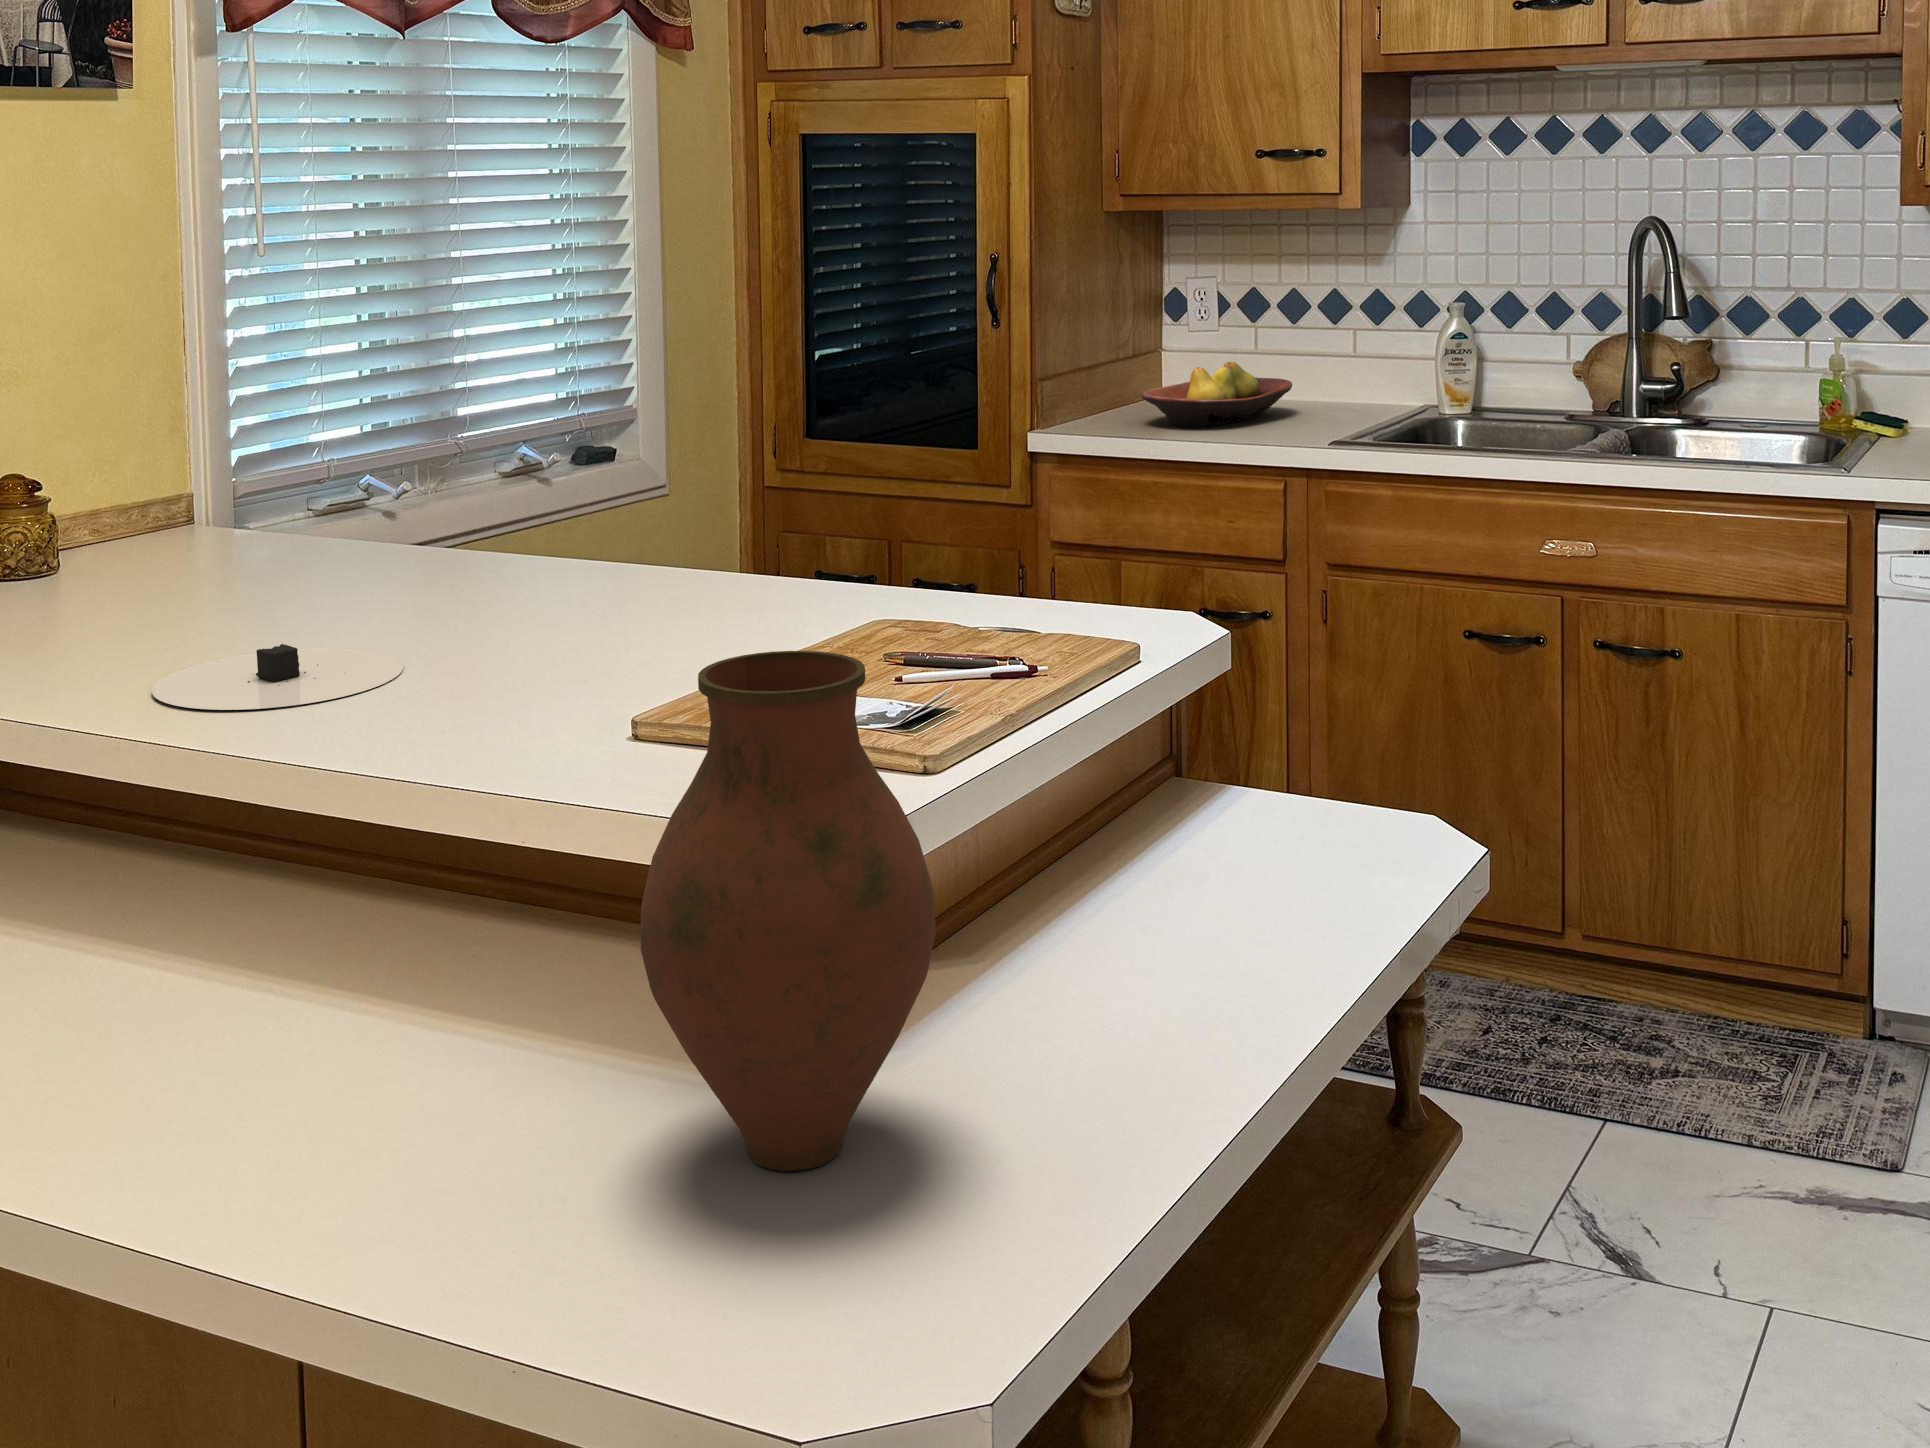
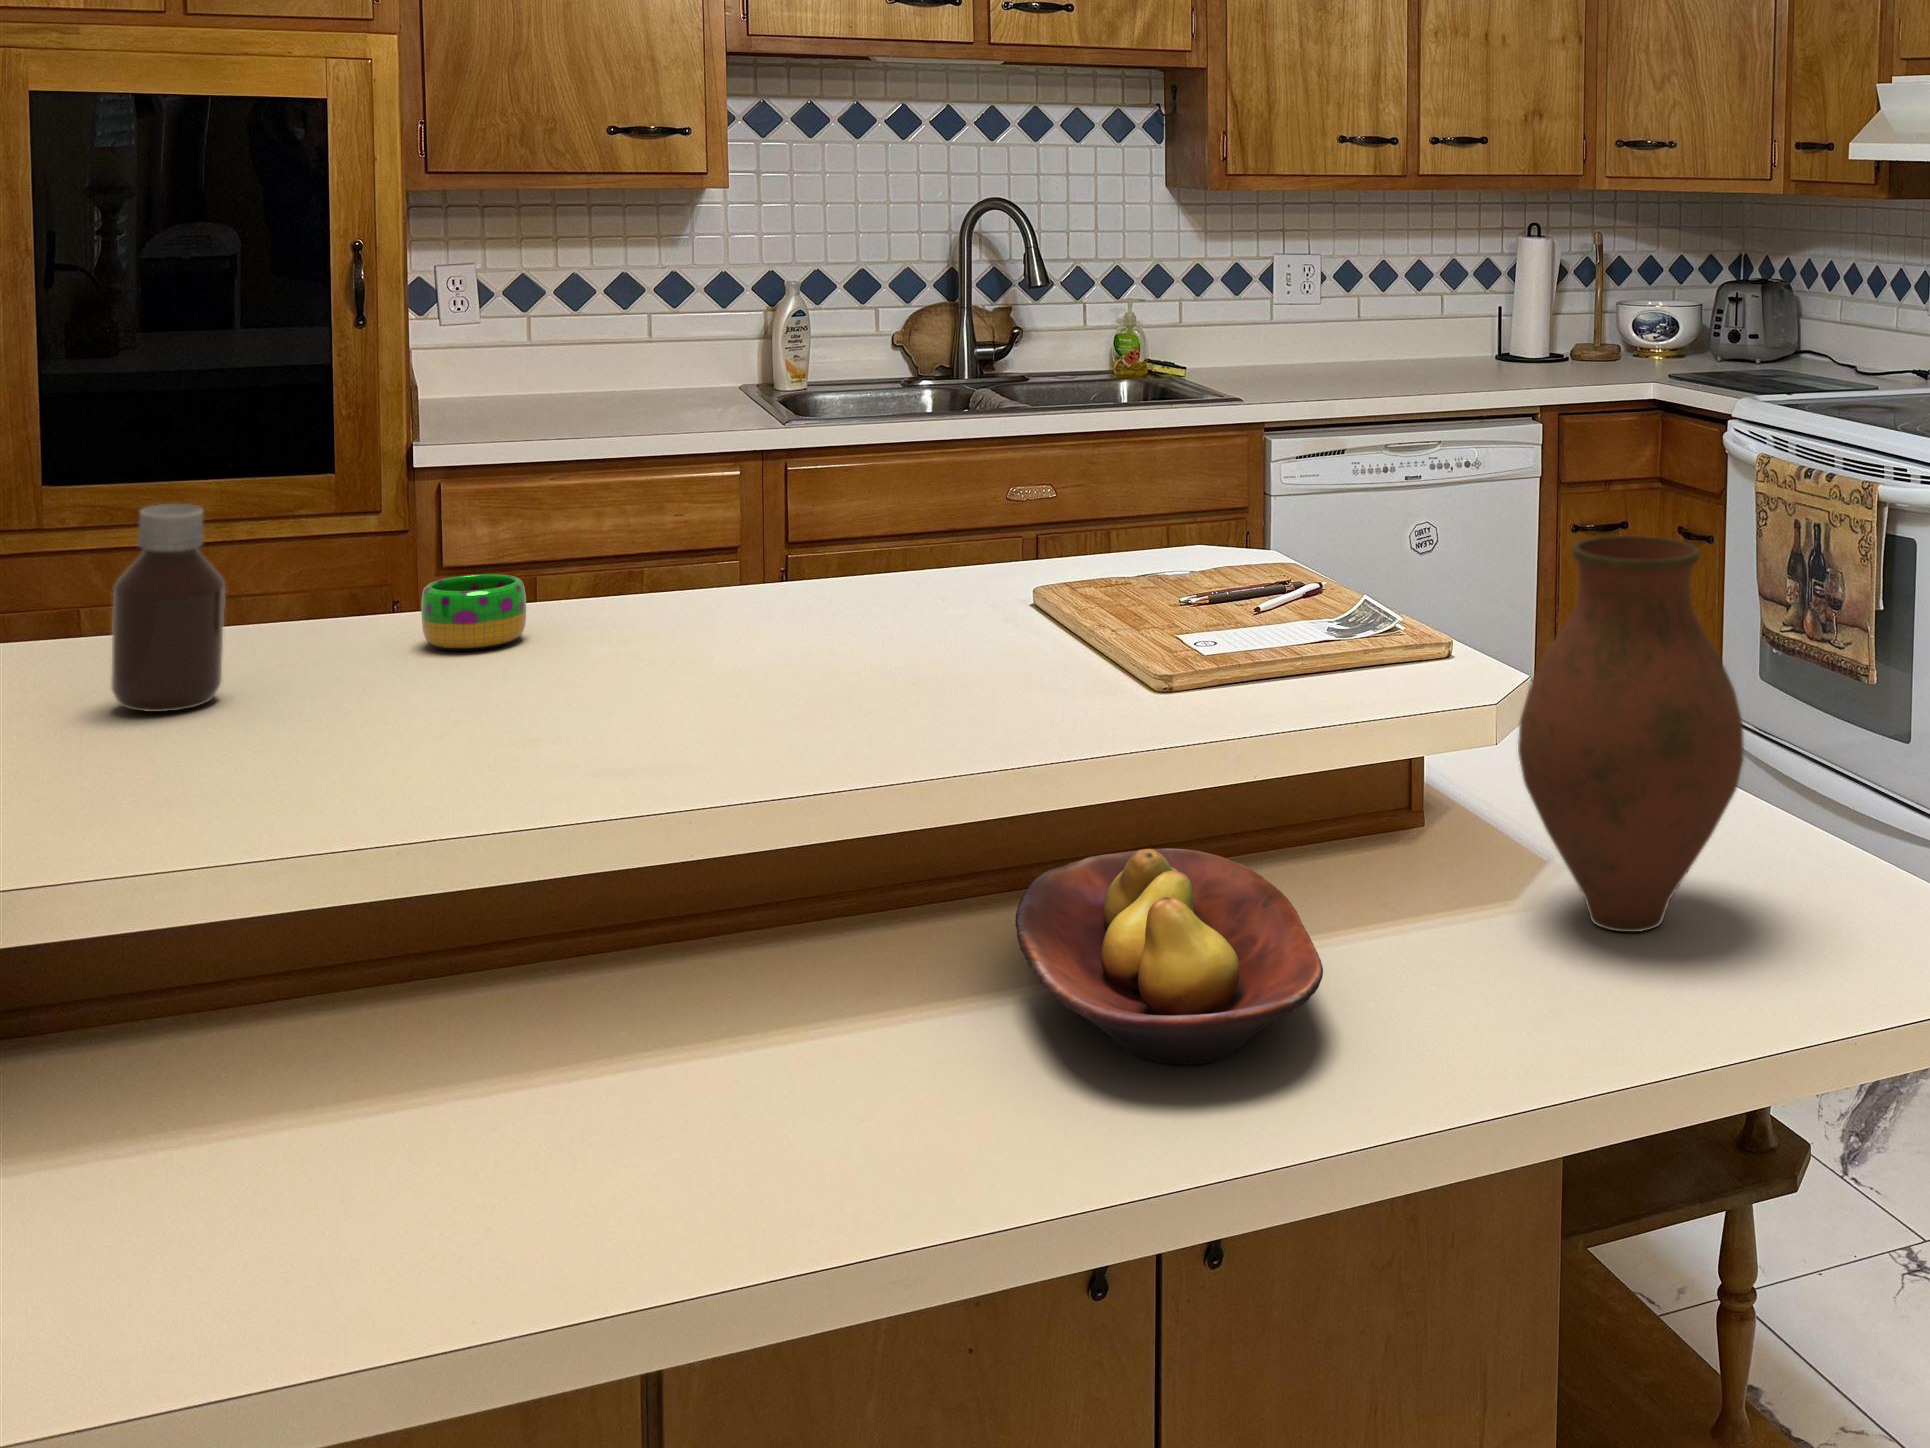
fruit bowl: present [1142,362,1292,427] -> present [1015,849,1323,1065]
bottle: none [207,440,285,593] -> present [111,504,225,712]
mug: none [439,527,530,589] -> present [421,574,526,651]
plate: present [152,644,403,710] -> none [452,688,834,803]

